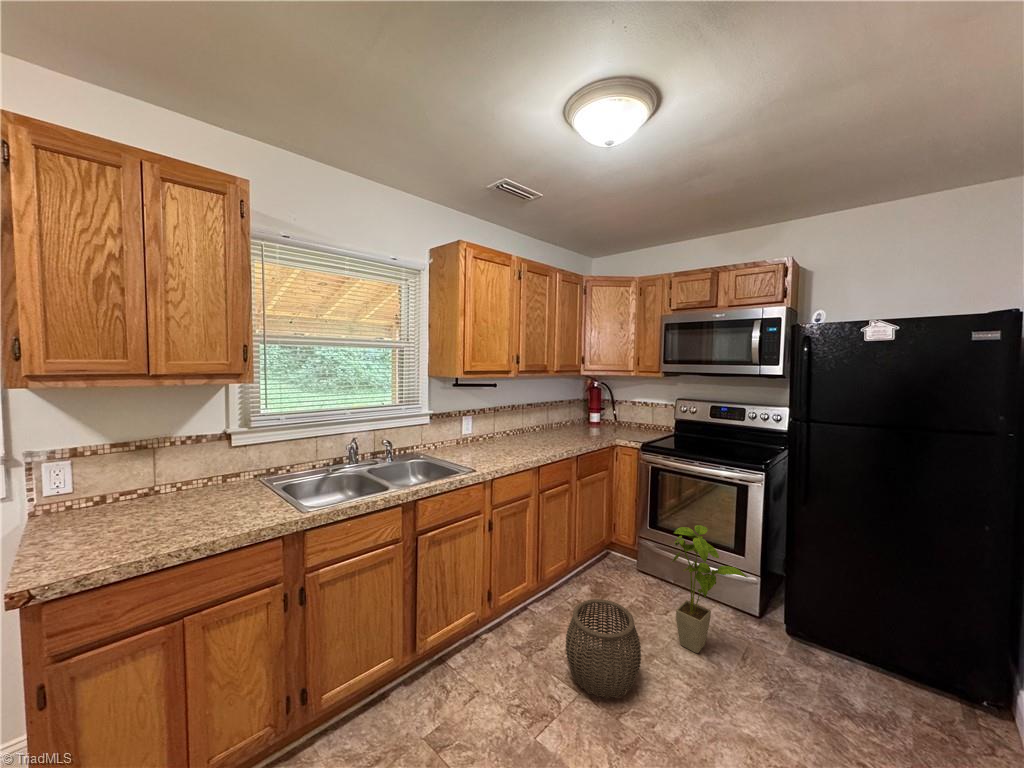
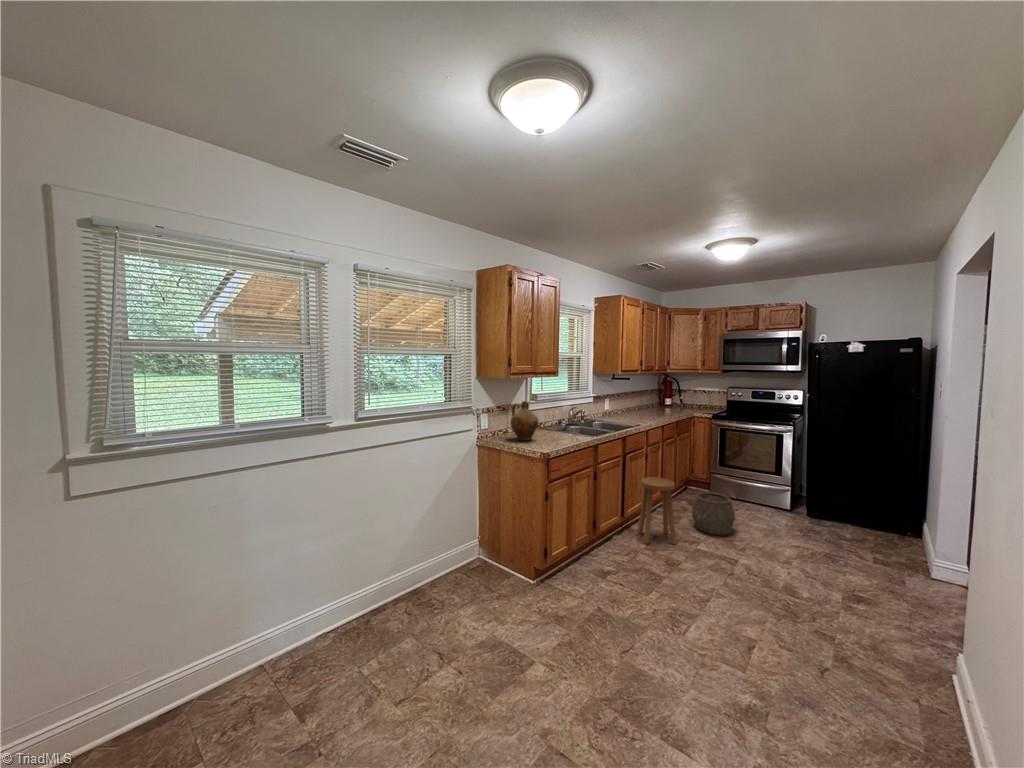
ceramic jug: none [102,445,180,534] -> present [511,401,538,441]
house plant: present [671,525,747,653] -> none [743,452,788,522]
stool: none [444,581,511,733] -> present [638,477,676,544]

